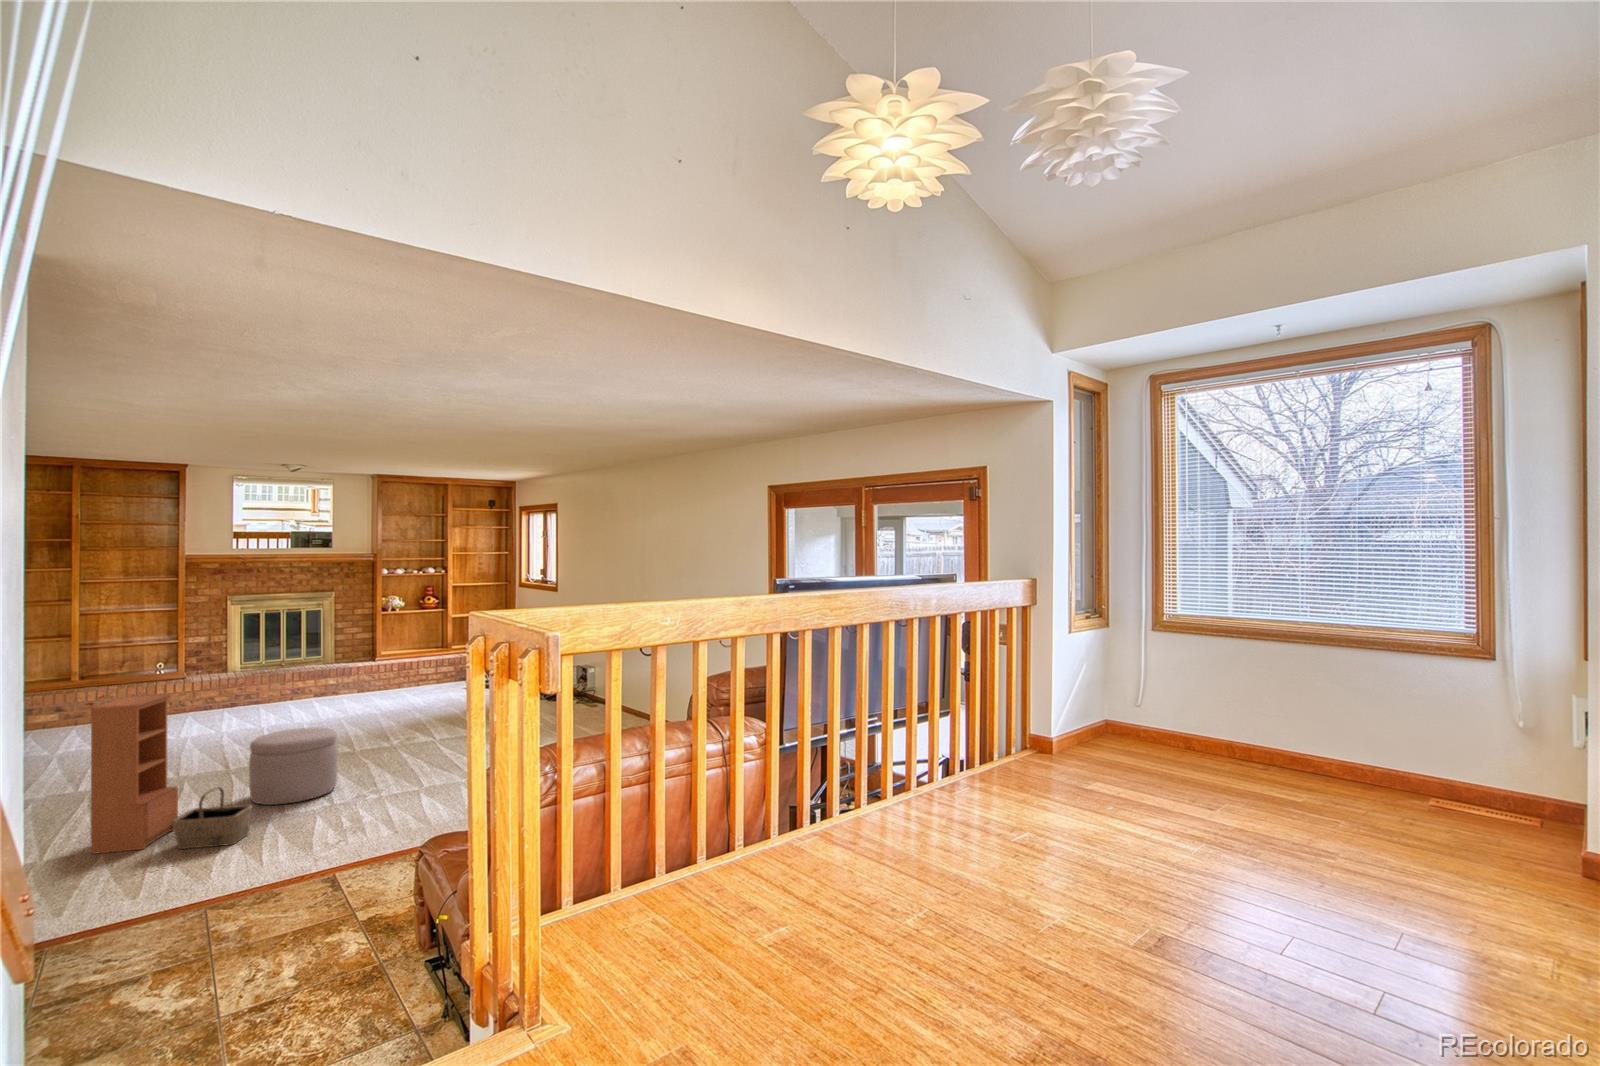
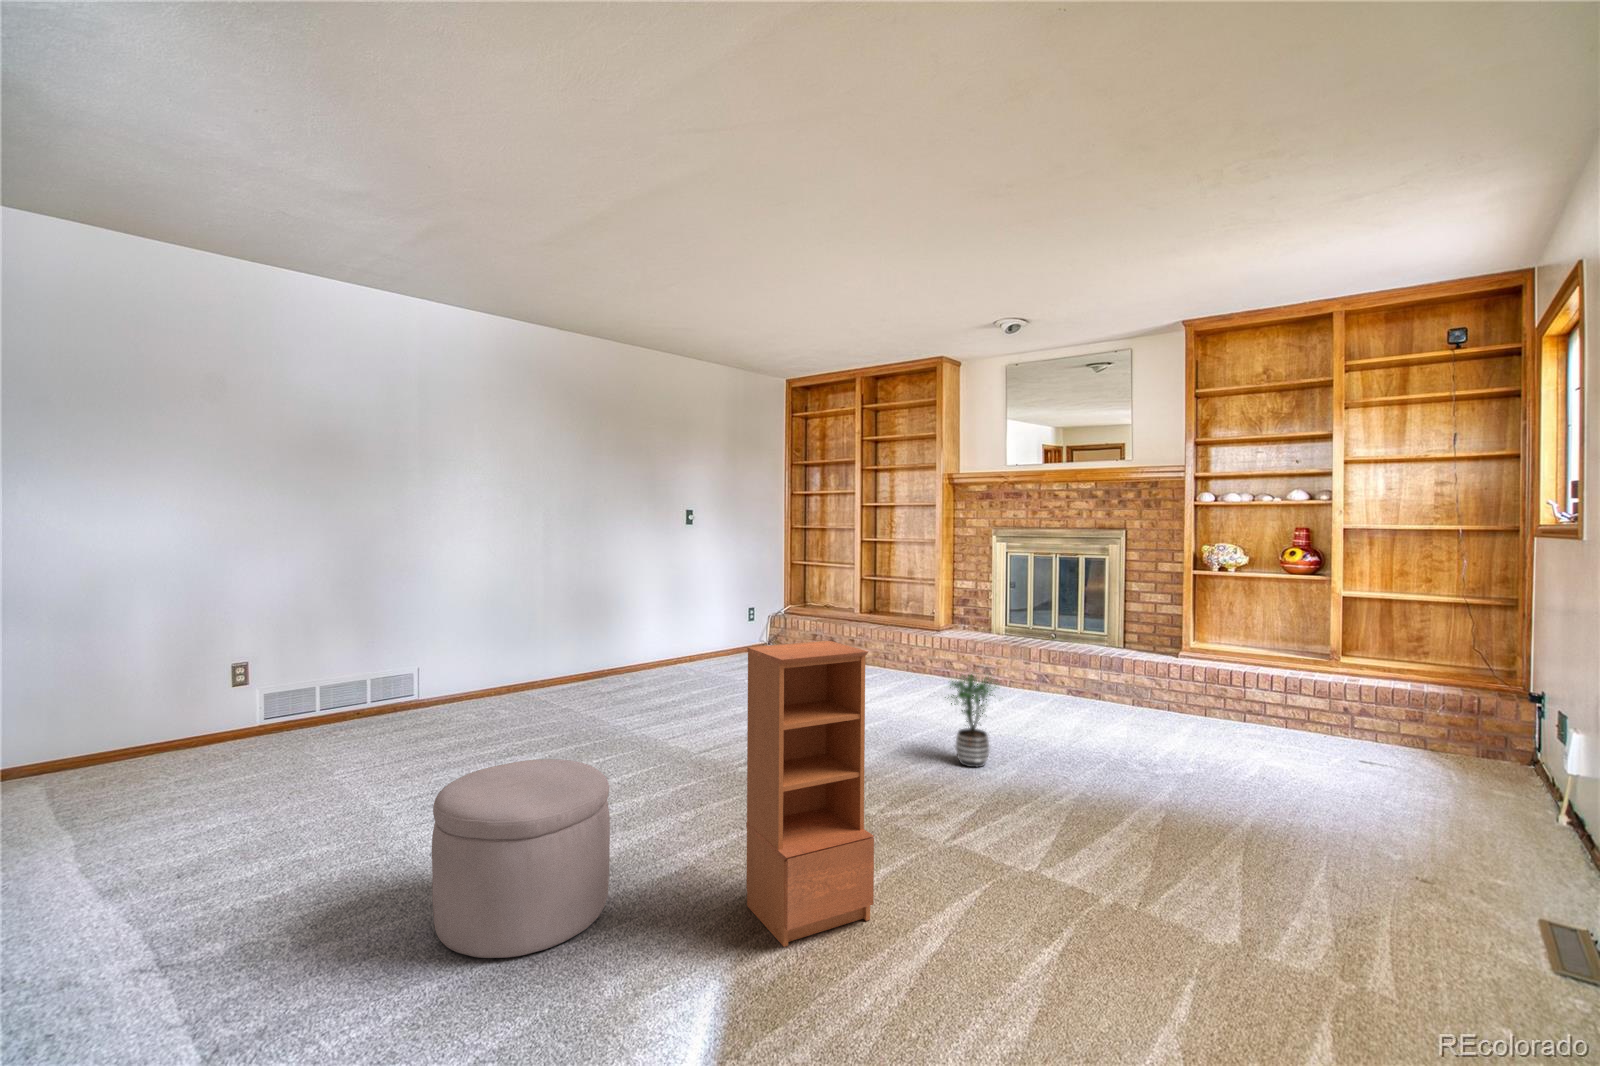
potted plant: none [322,677,364,727] -> present [945,674,997,767]
bookcase: present [90,695,178,854] -> present [746,641,874,947]
basket: present [171,787,252,849] -> none [95,859,241,1018]

